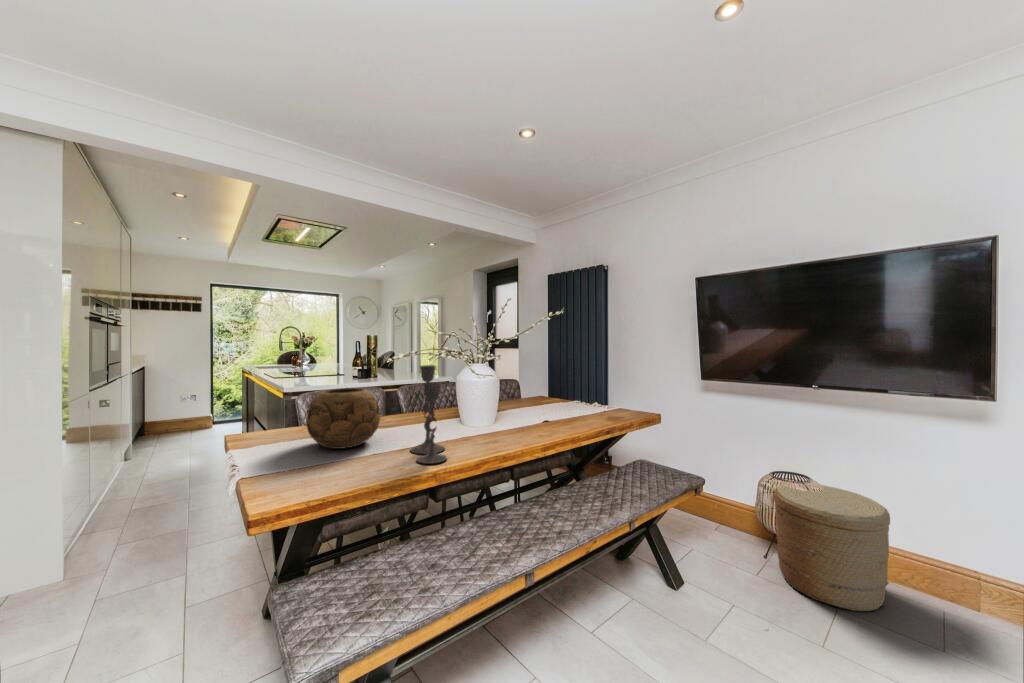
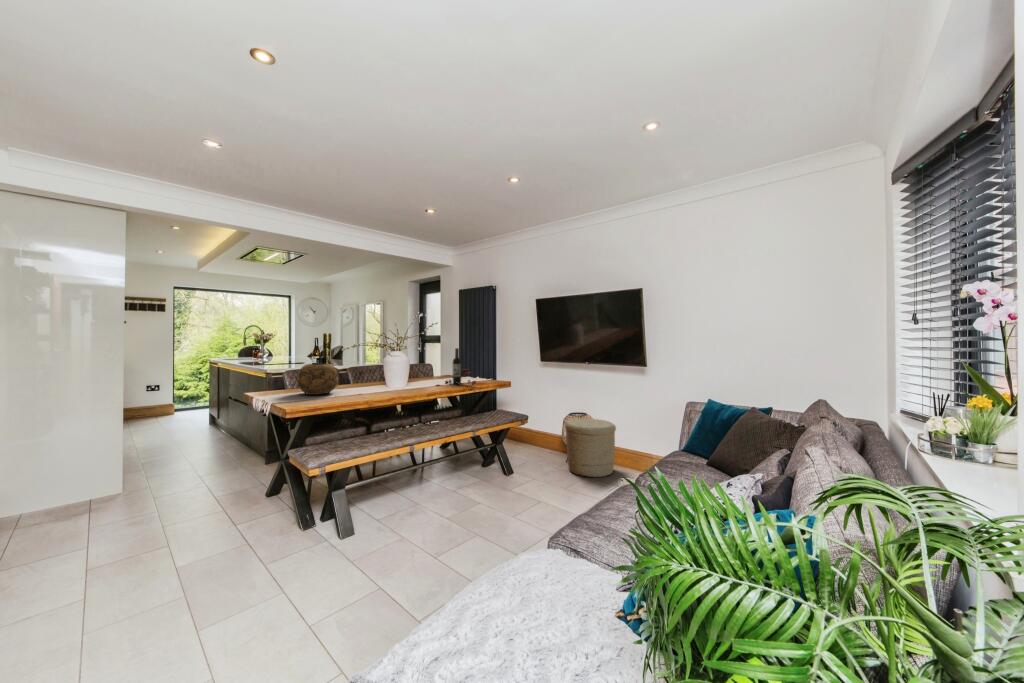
wine bottle: none [550,358,601,421] -> present [445,348,476,384]
candlestick: present [411,365,447,464] -> none [356,350,375,398]

